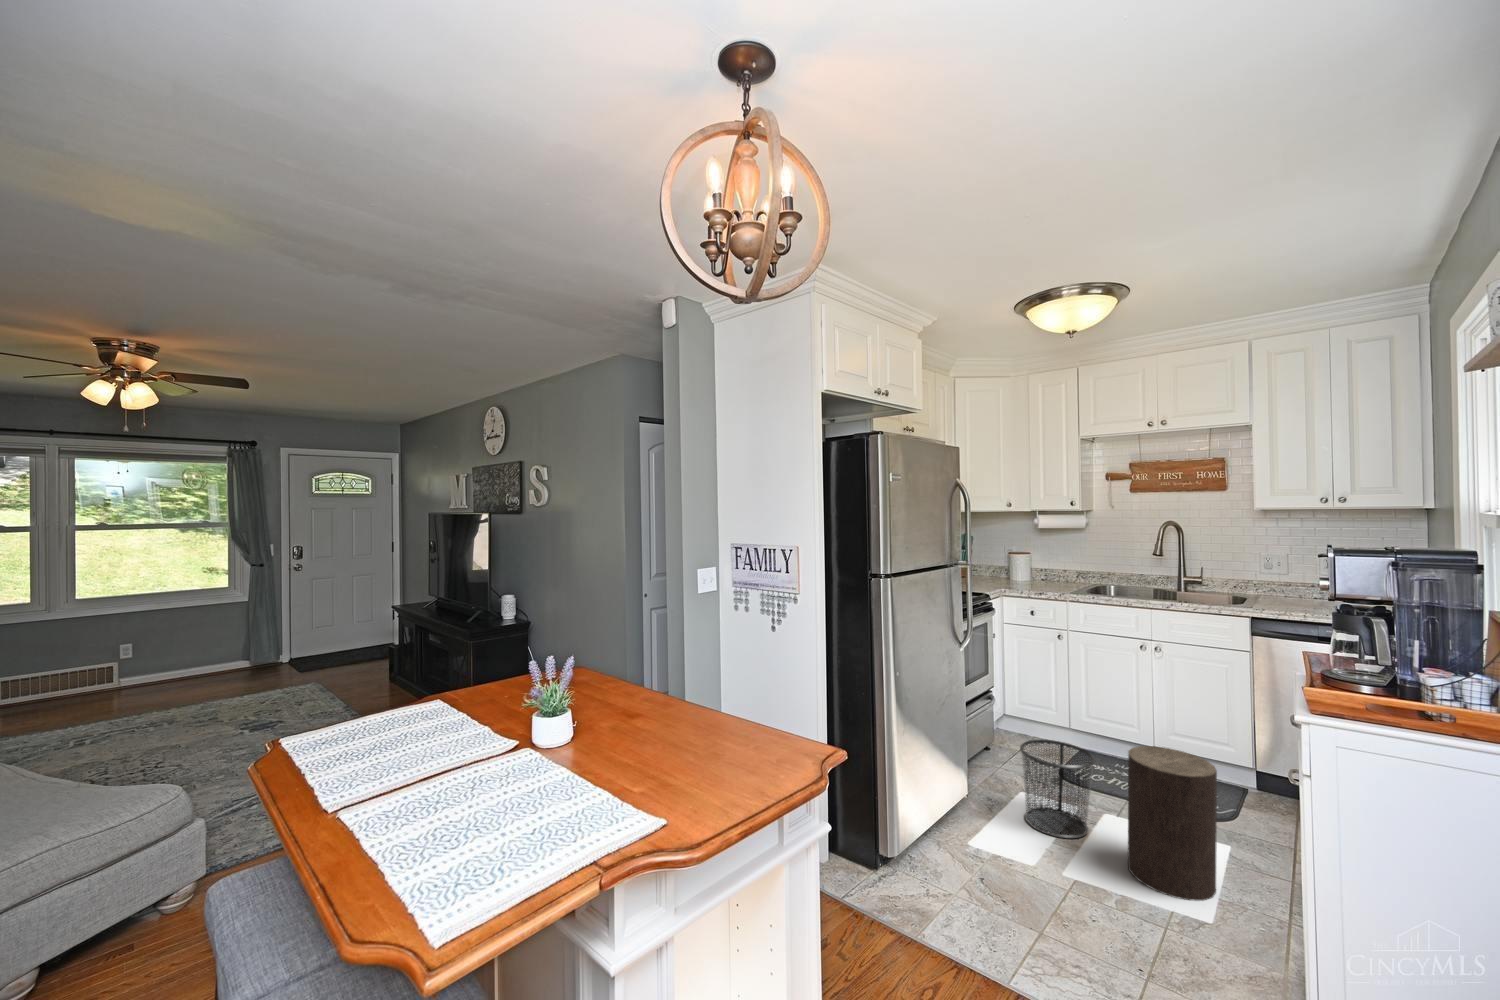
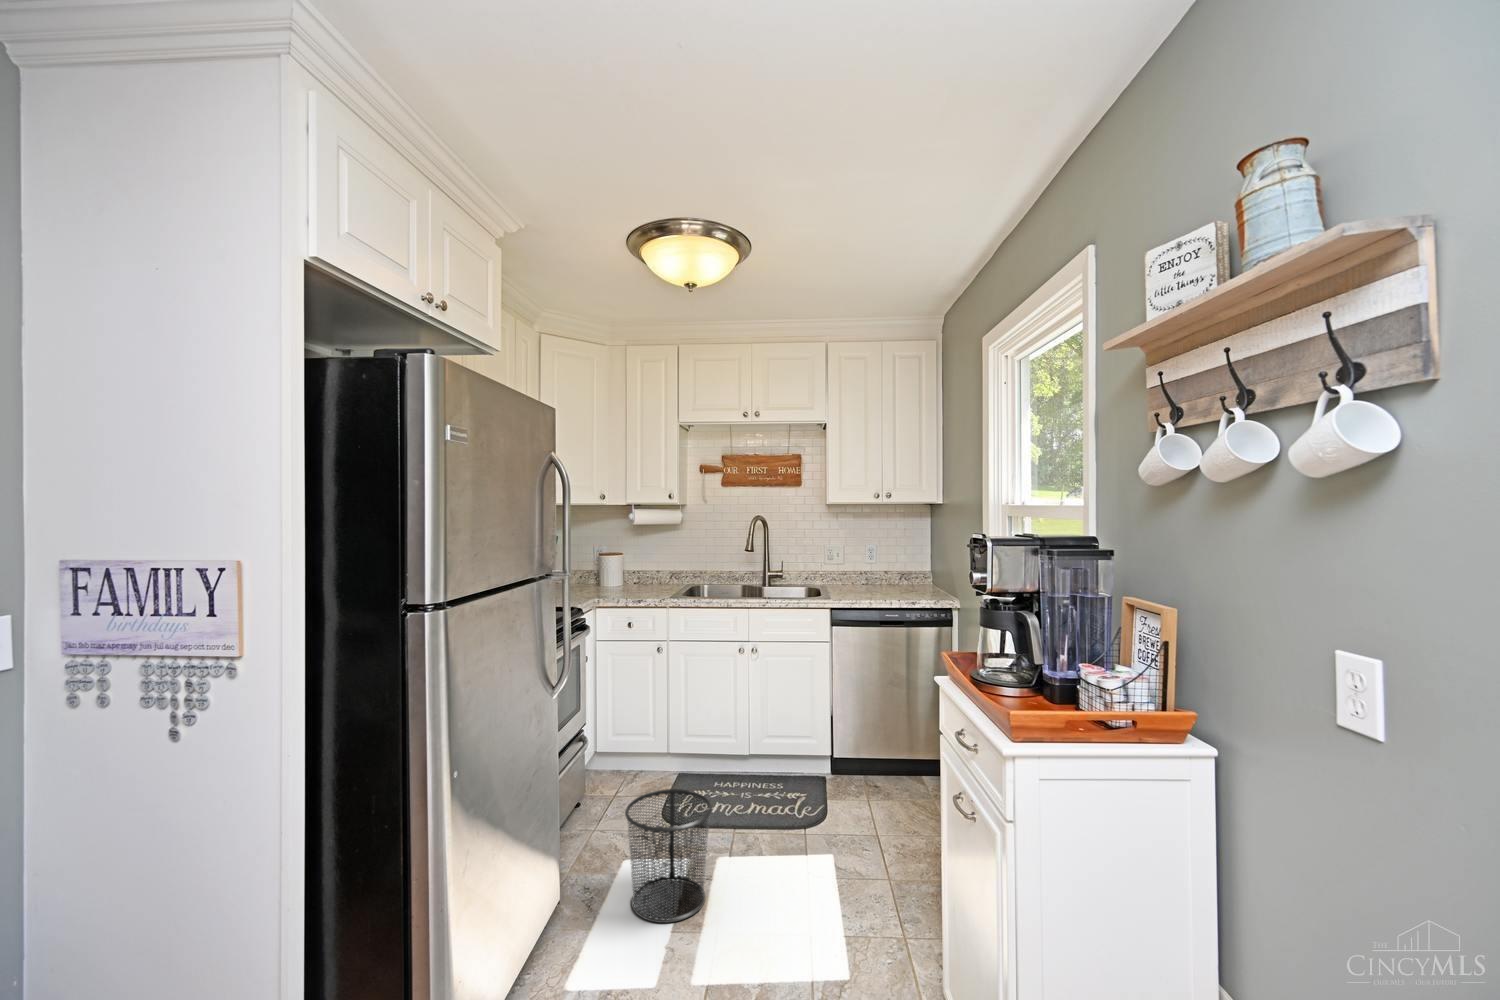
stool: present [1128,746,1217,901] -> none [753,773,840,961]

